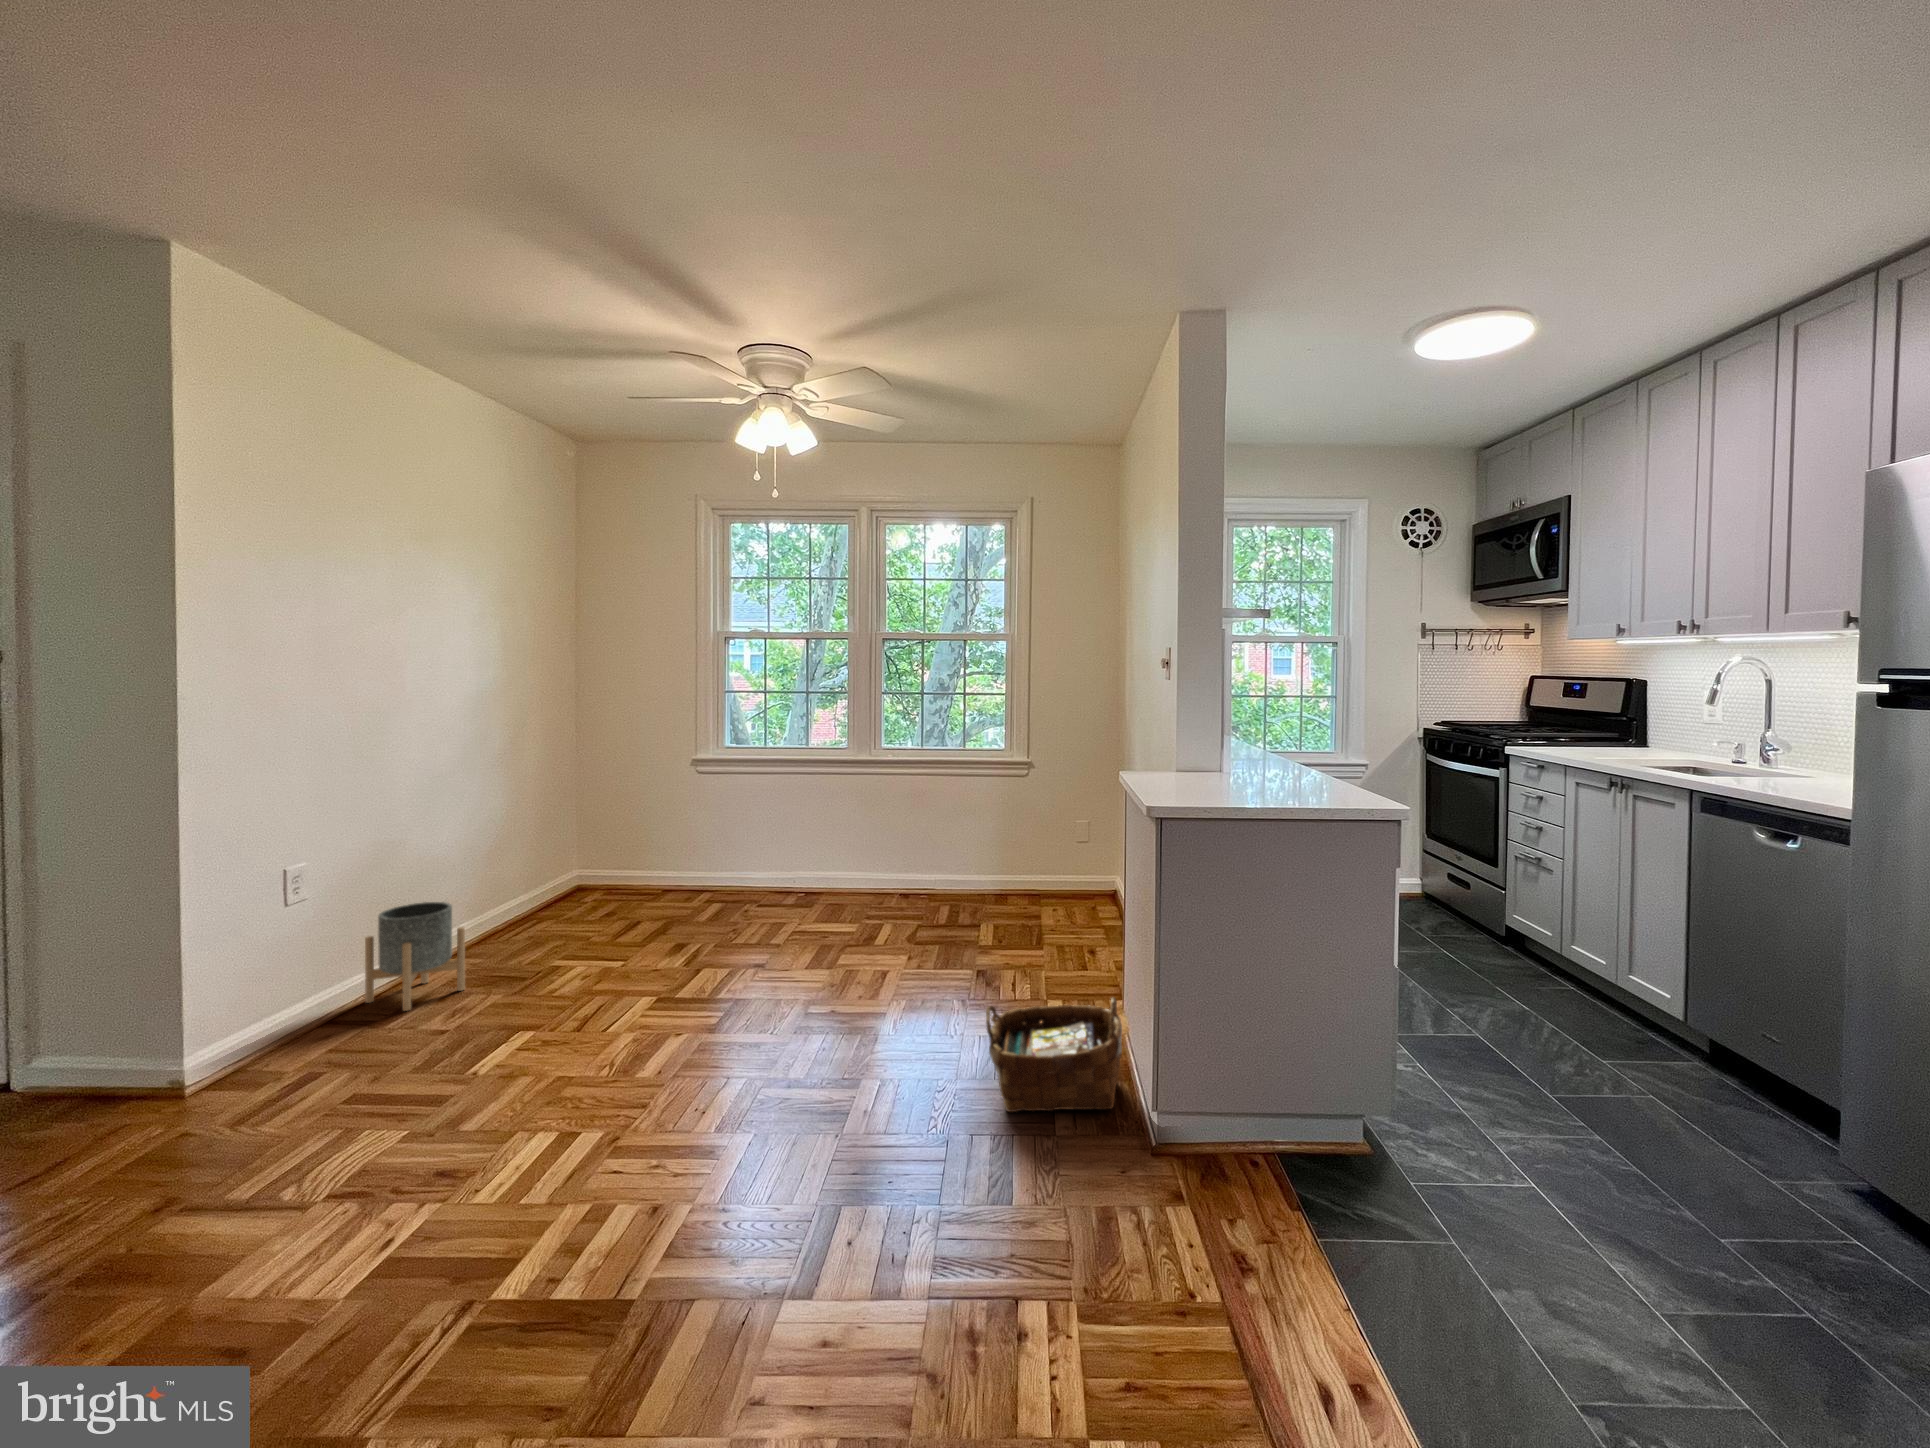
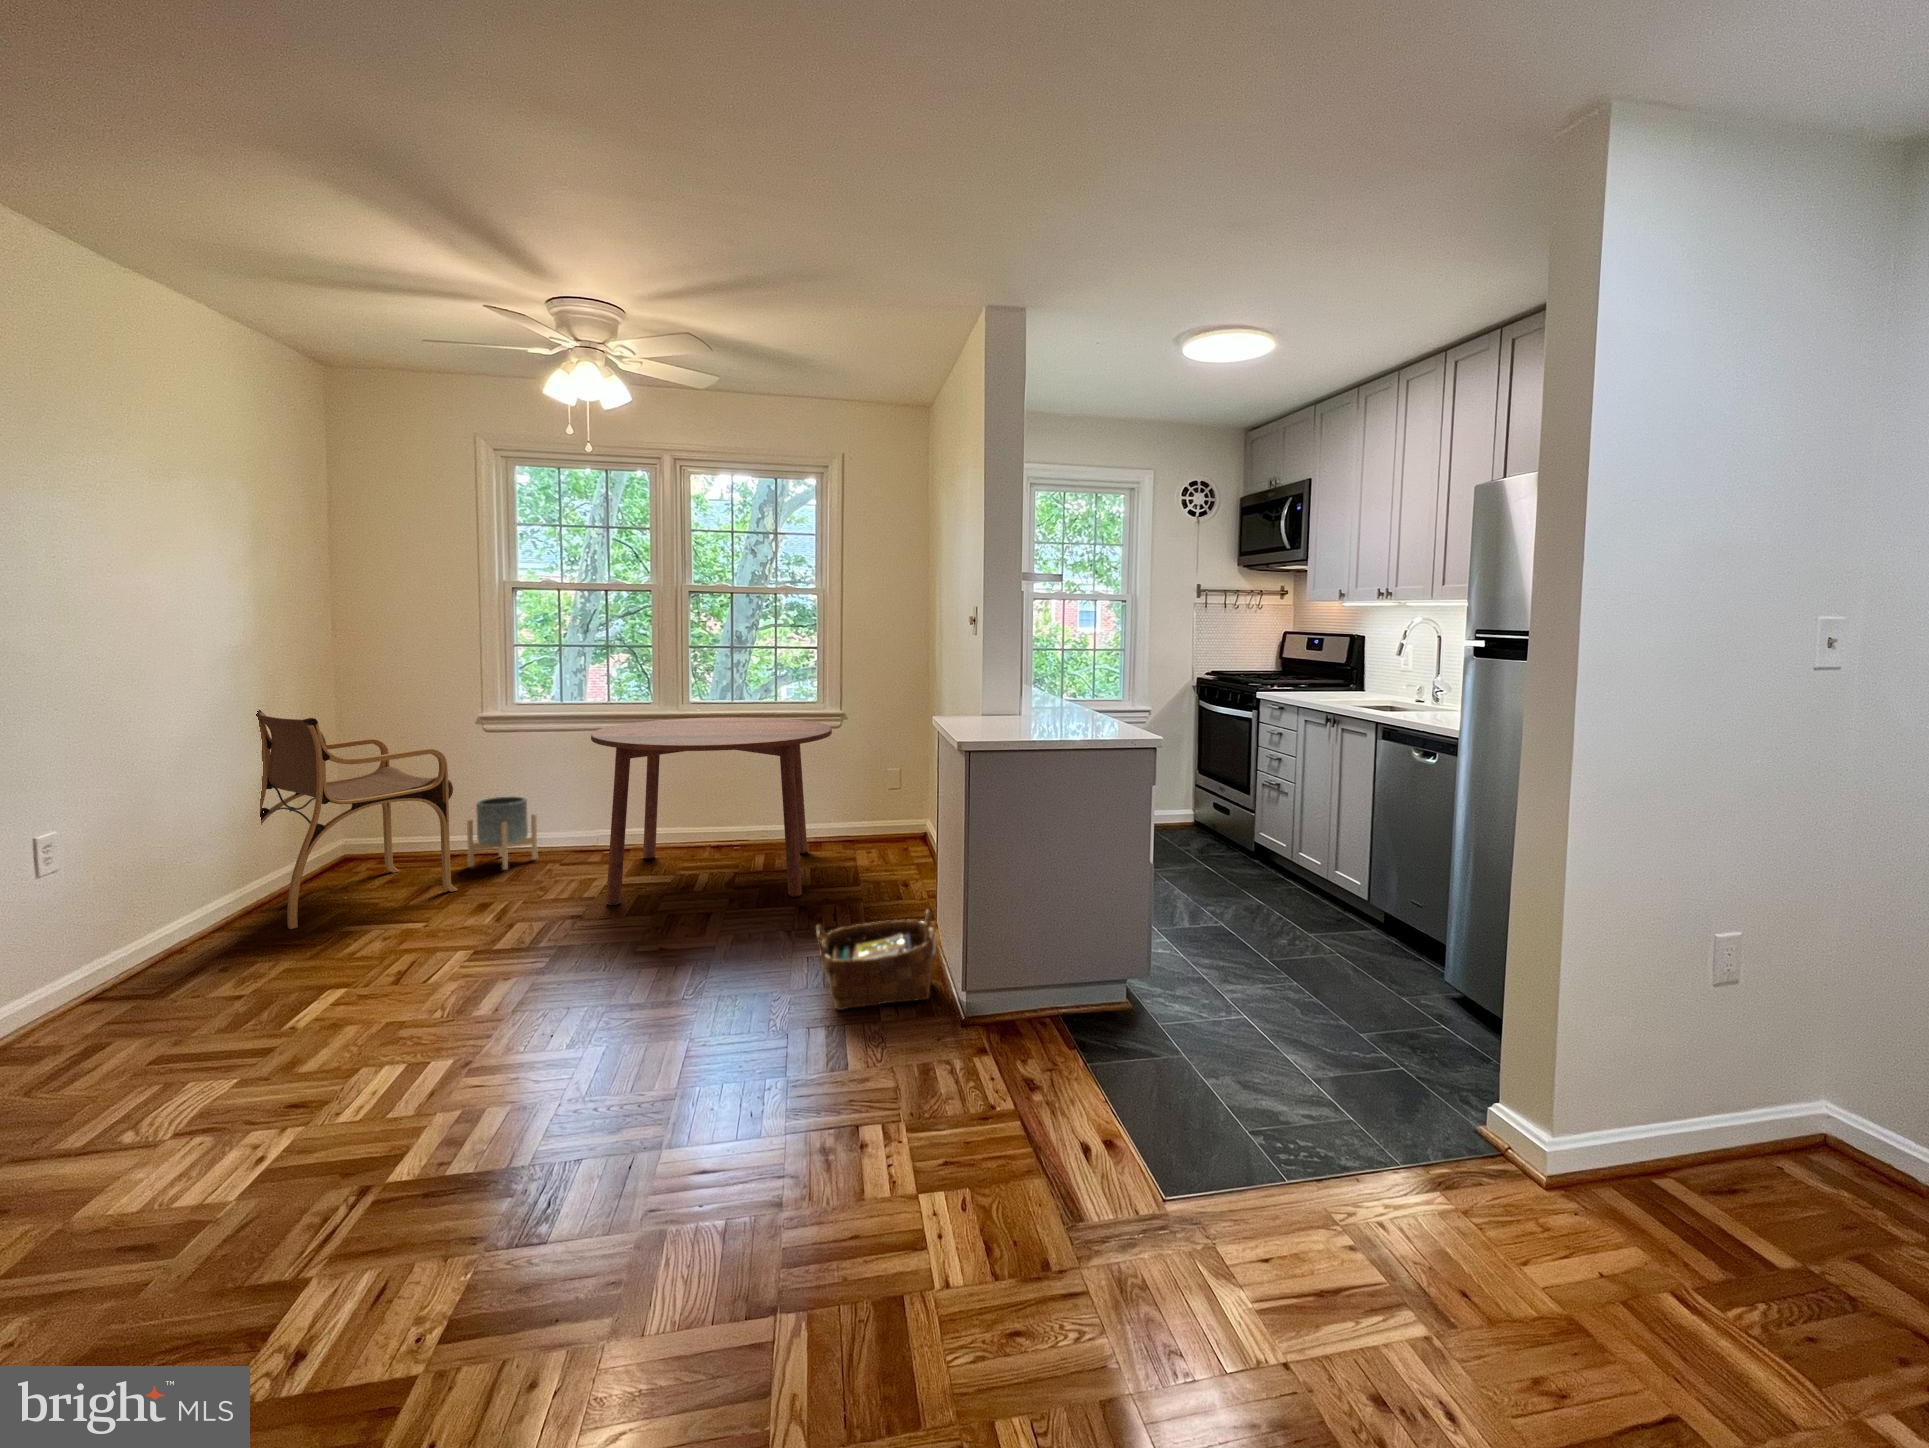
armchair: none [478,748,664,958] -> present [256,710,458,929]
dining table: none [784,763,1018,957] -> present [591,717,832,905]
planter: present [365,902,465,1011] -> present [467,796,537,870]

